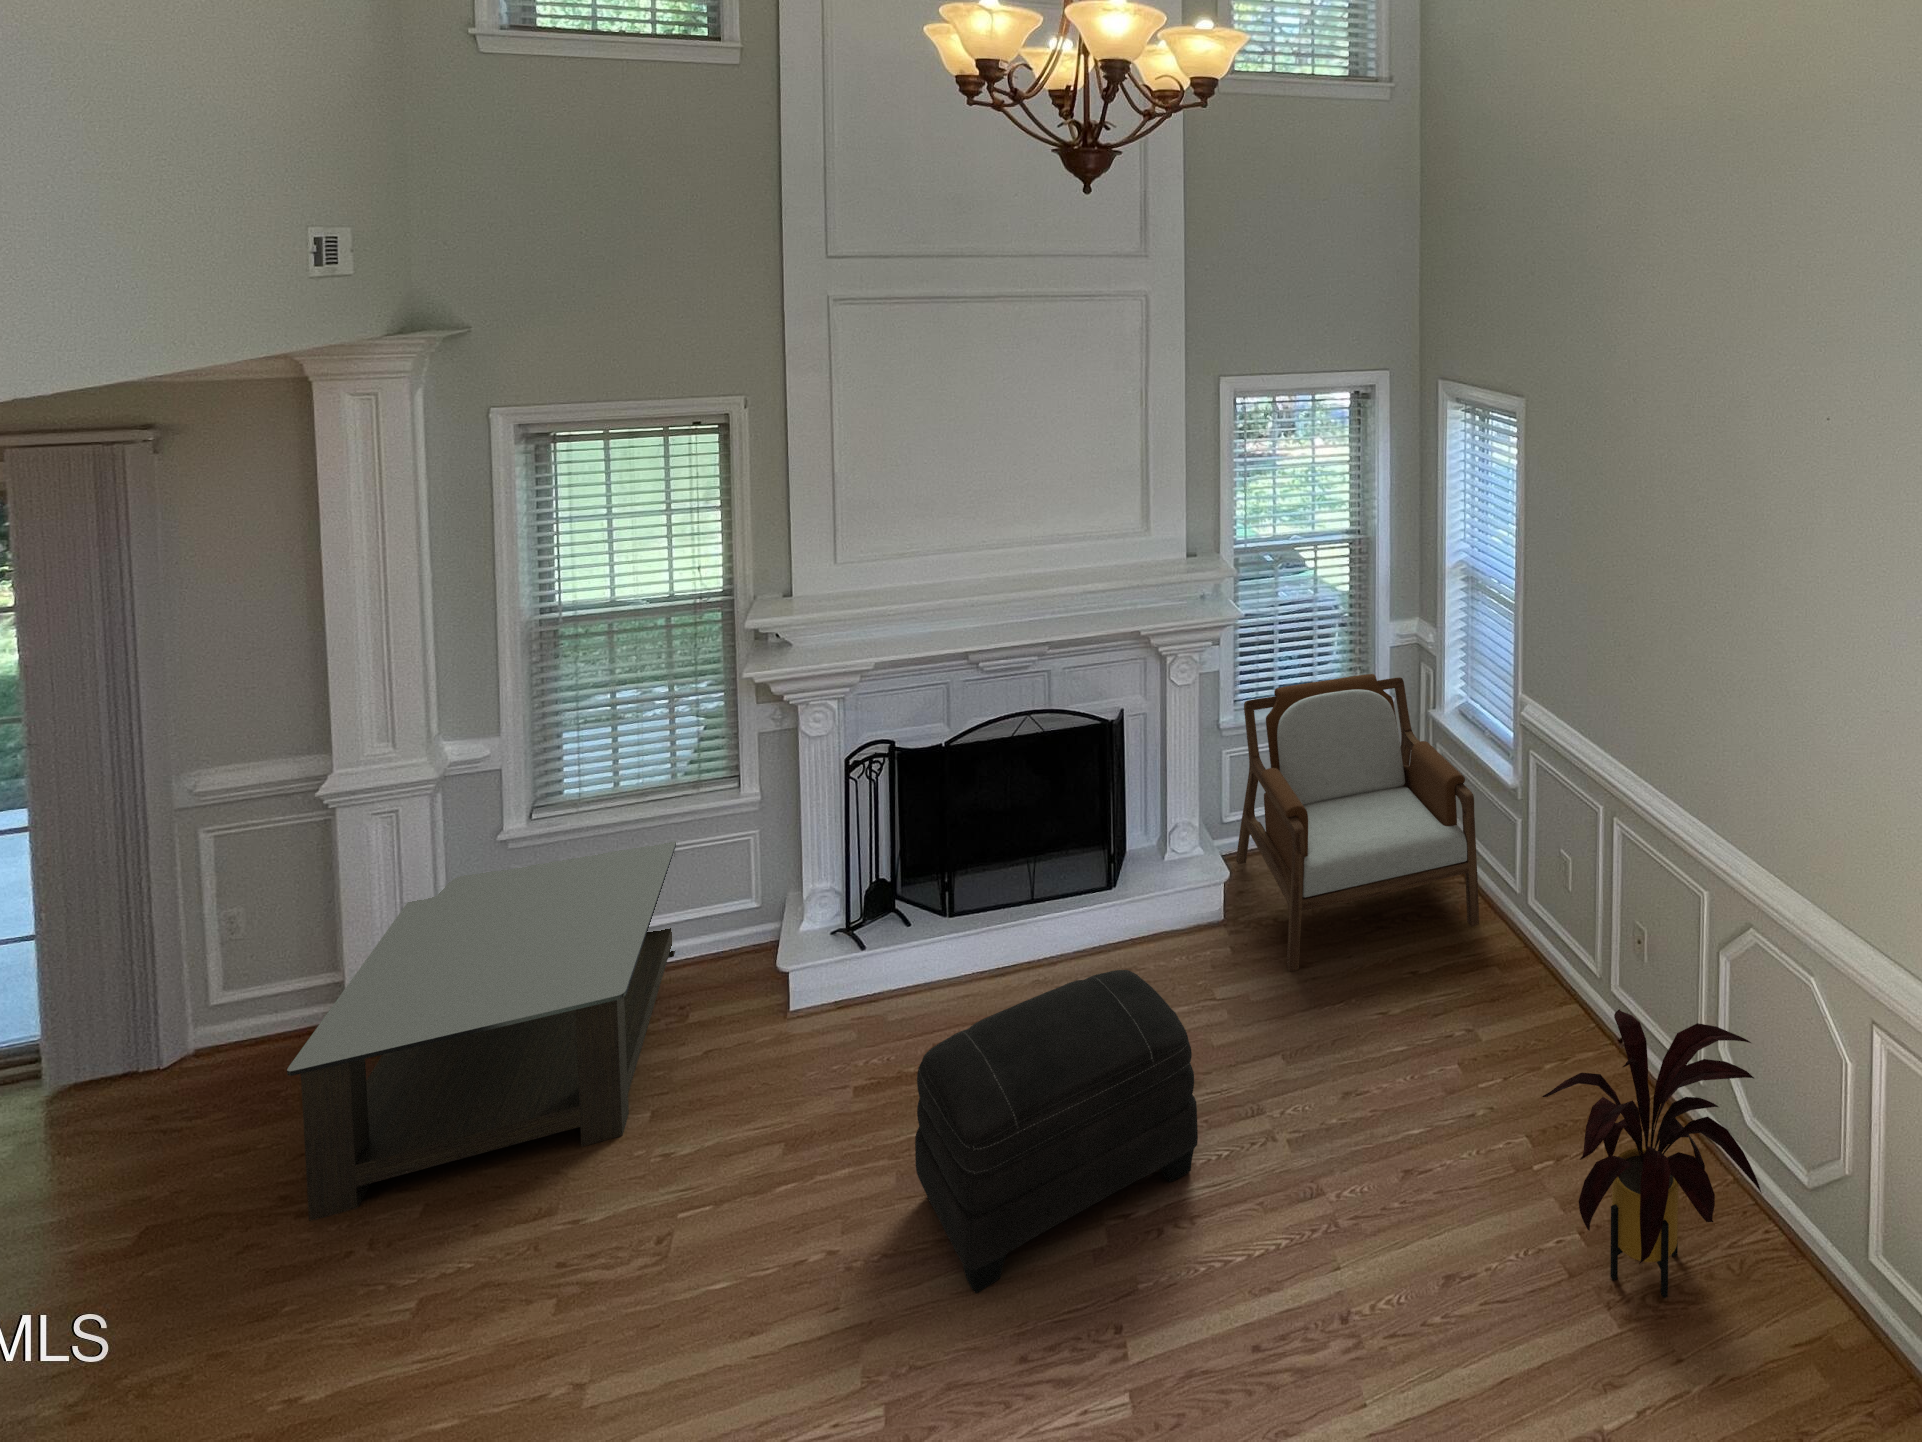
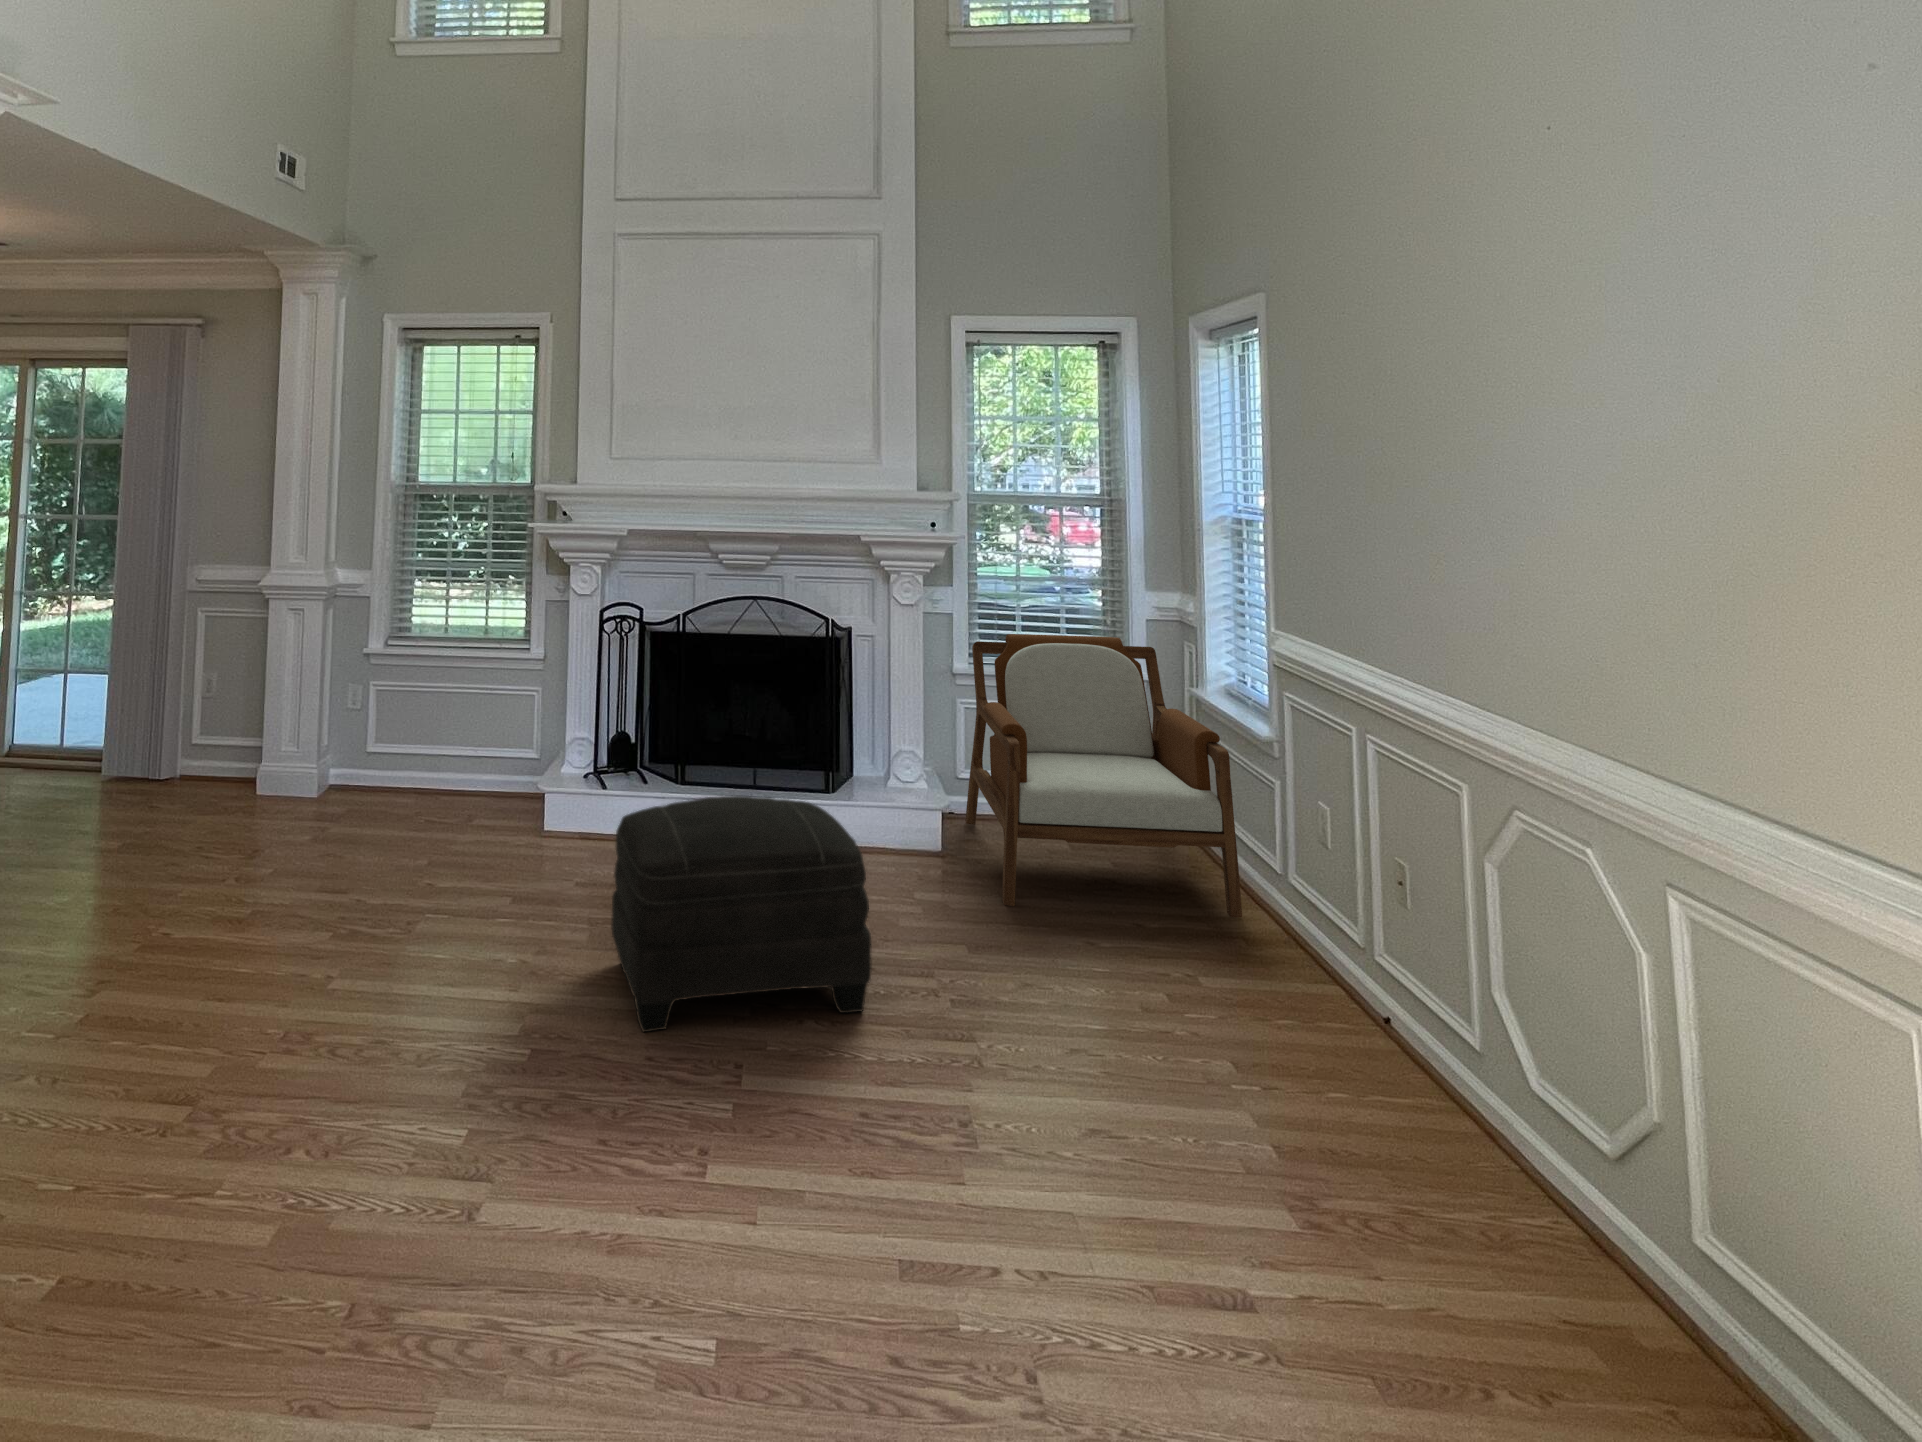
coffee table: present [287,841,676,1221] -> none [213,673,488,872]
house plant: present [1542,1009,1761,1298] -> none [1266,913,1597,1281]

